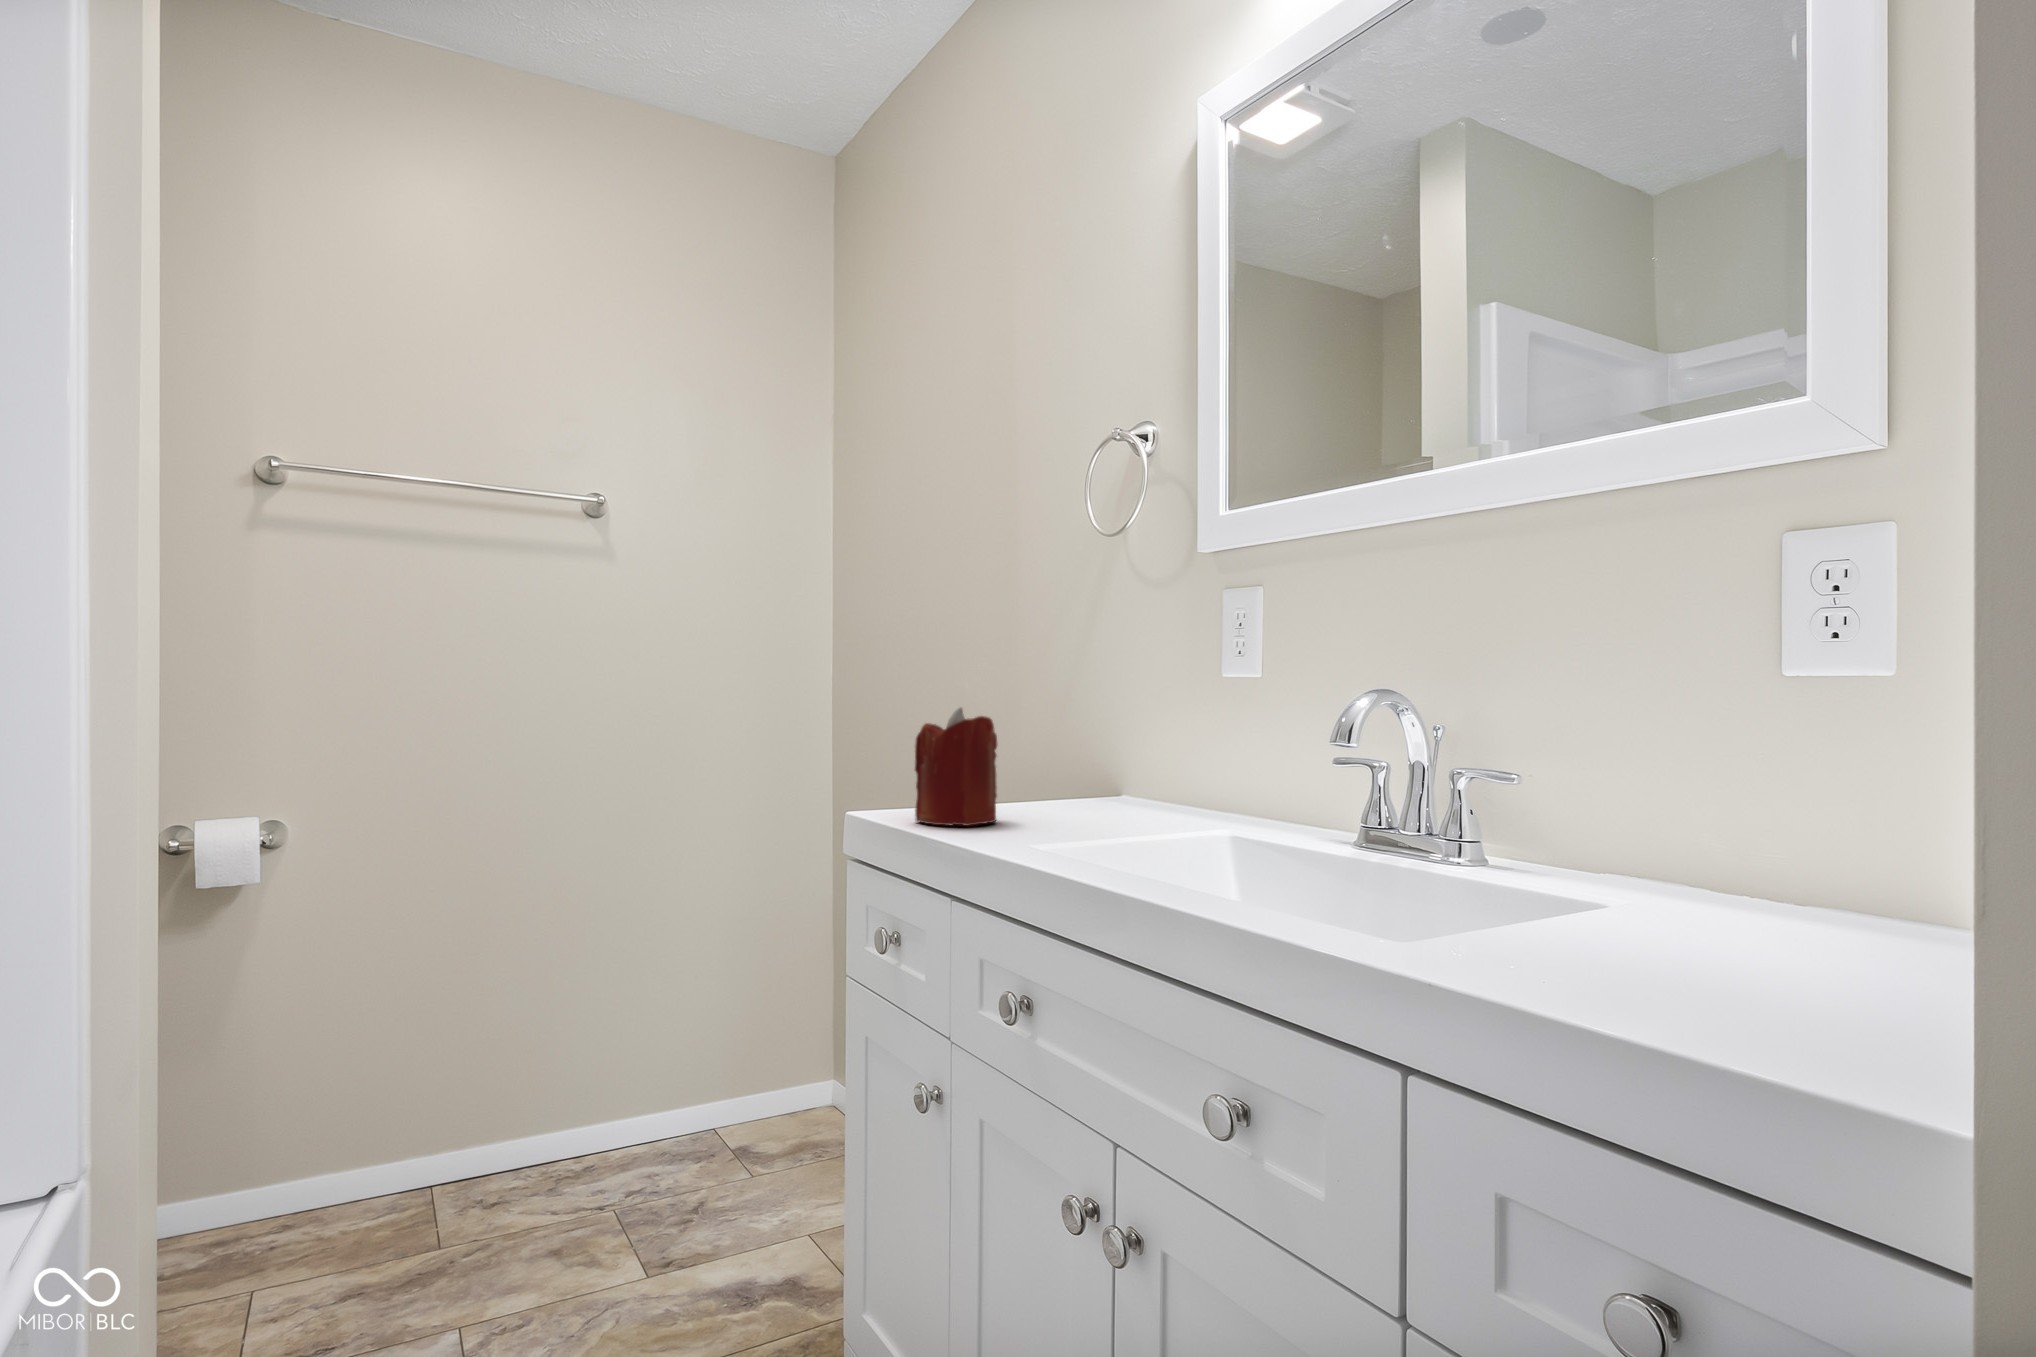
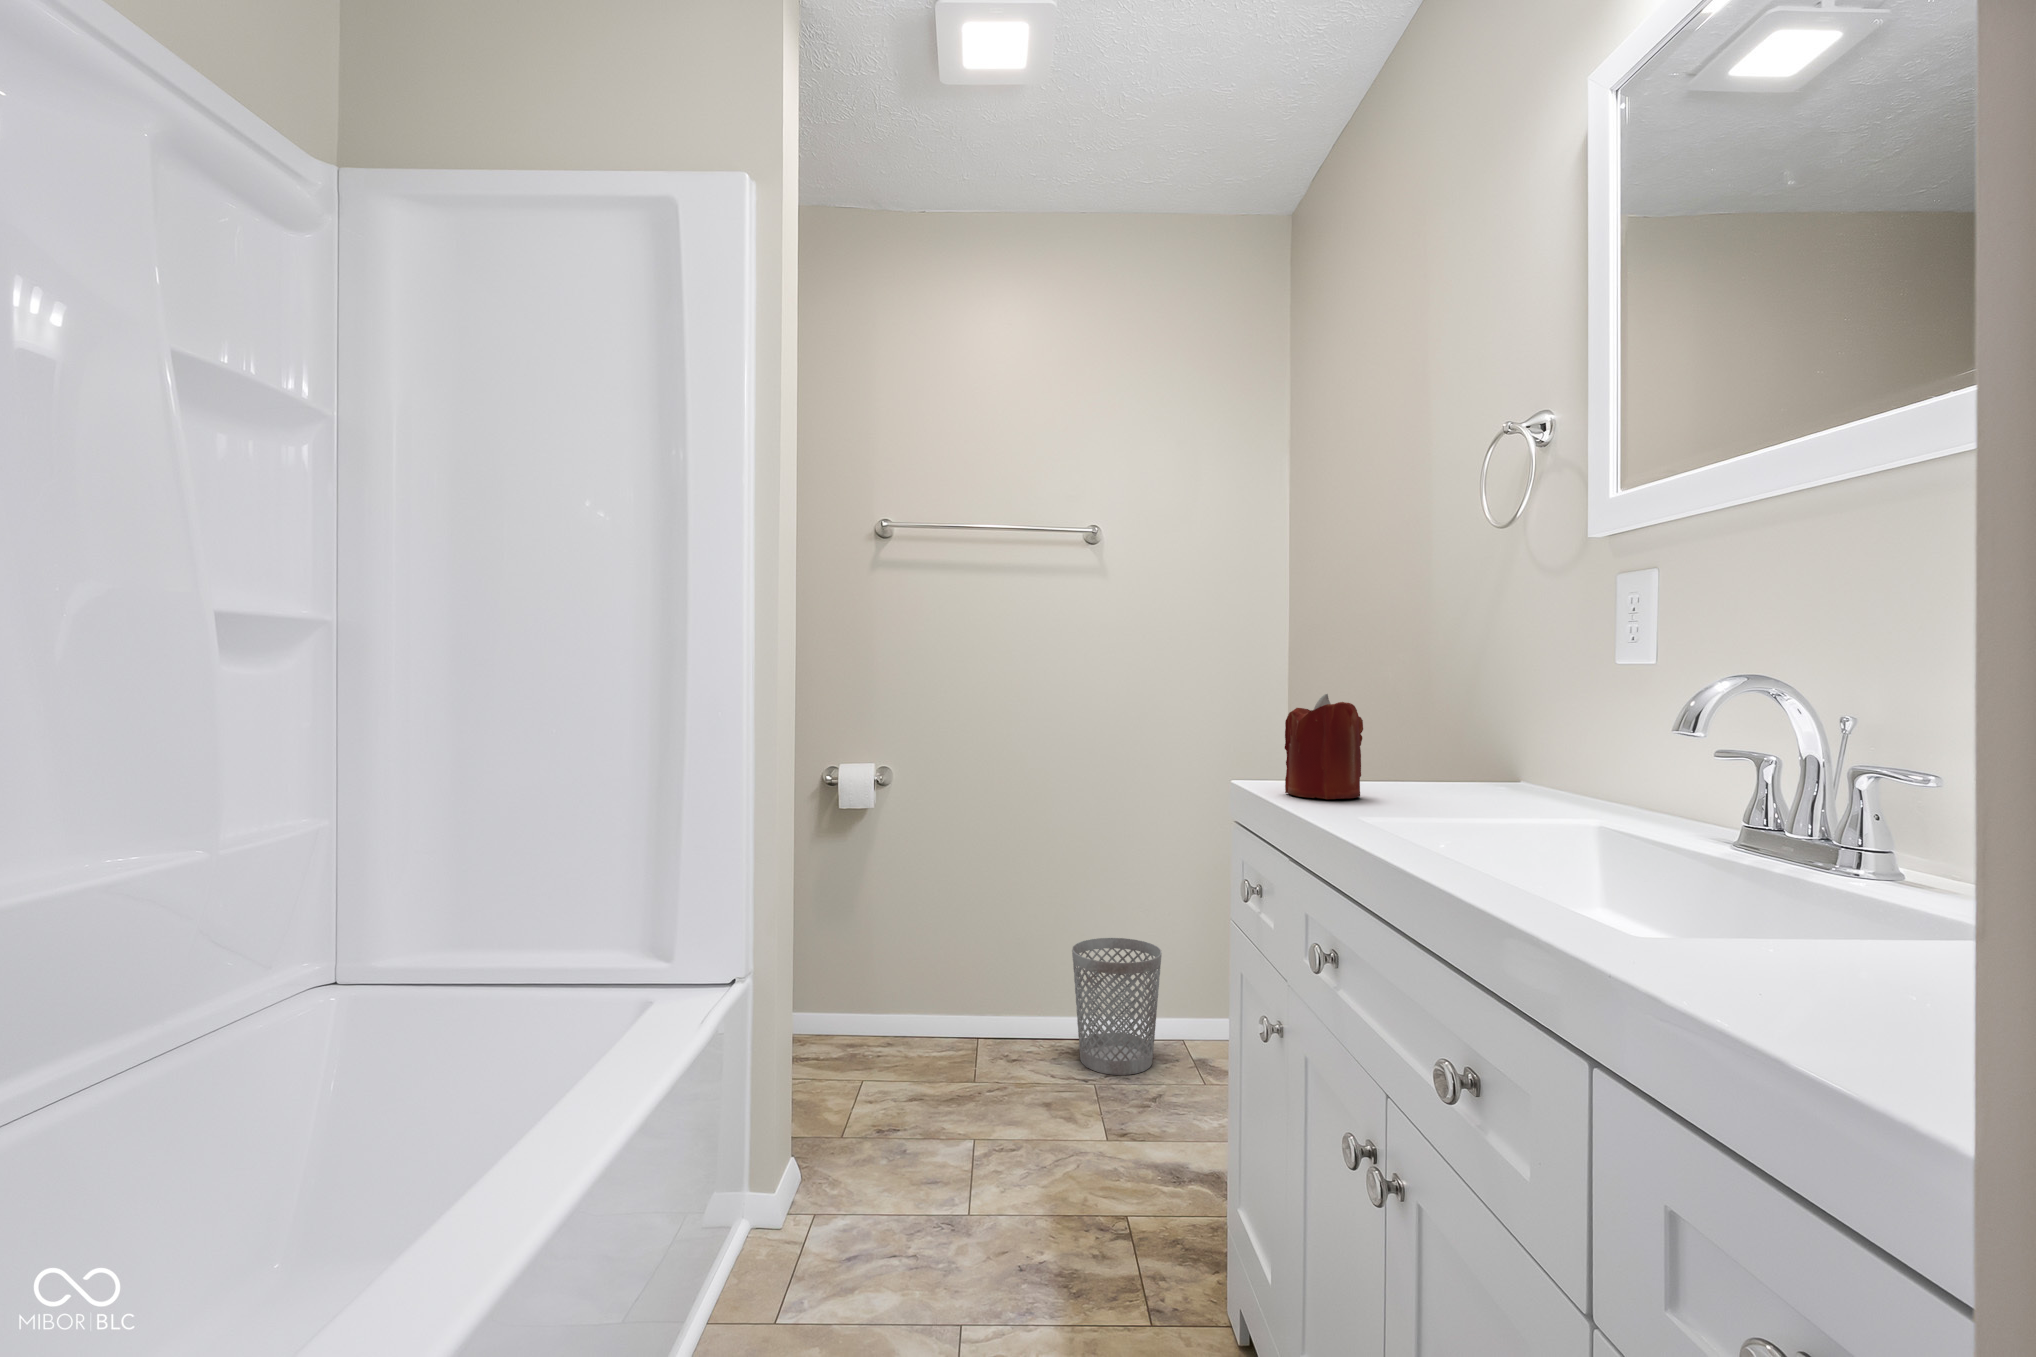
wastebasket: none [576,1016,695,1193] -> present [1072,938,1162,1075]

